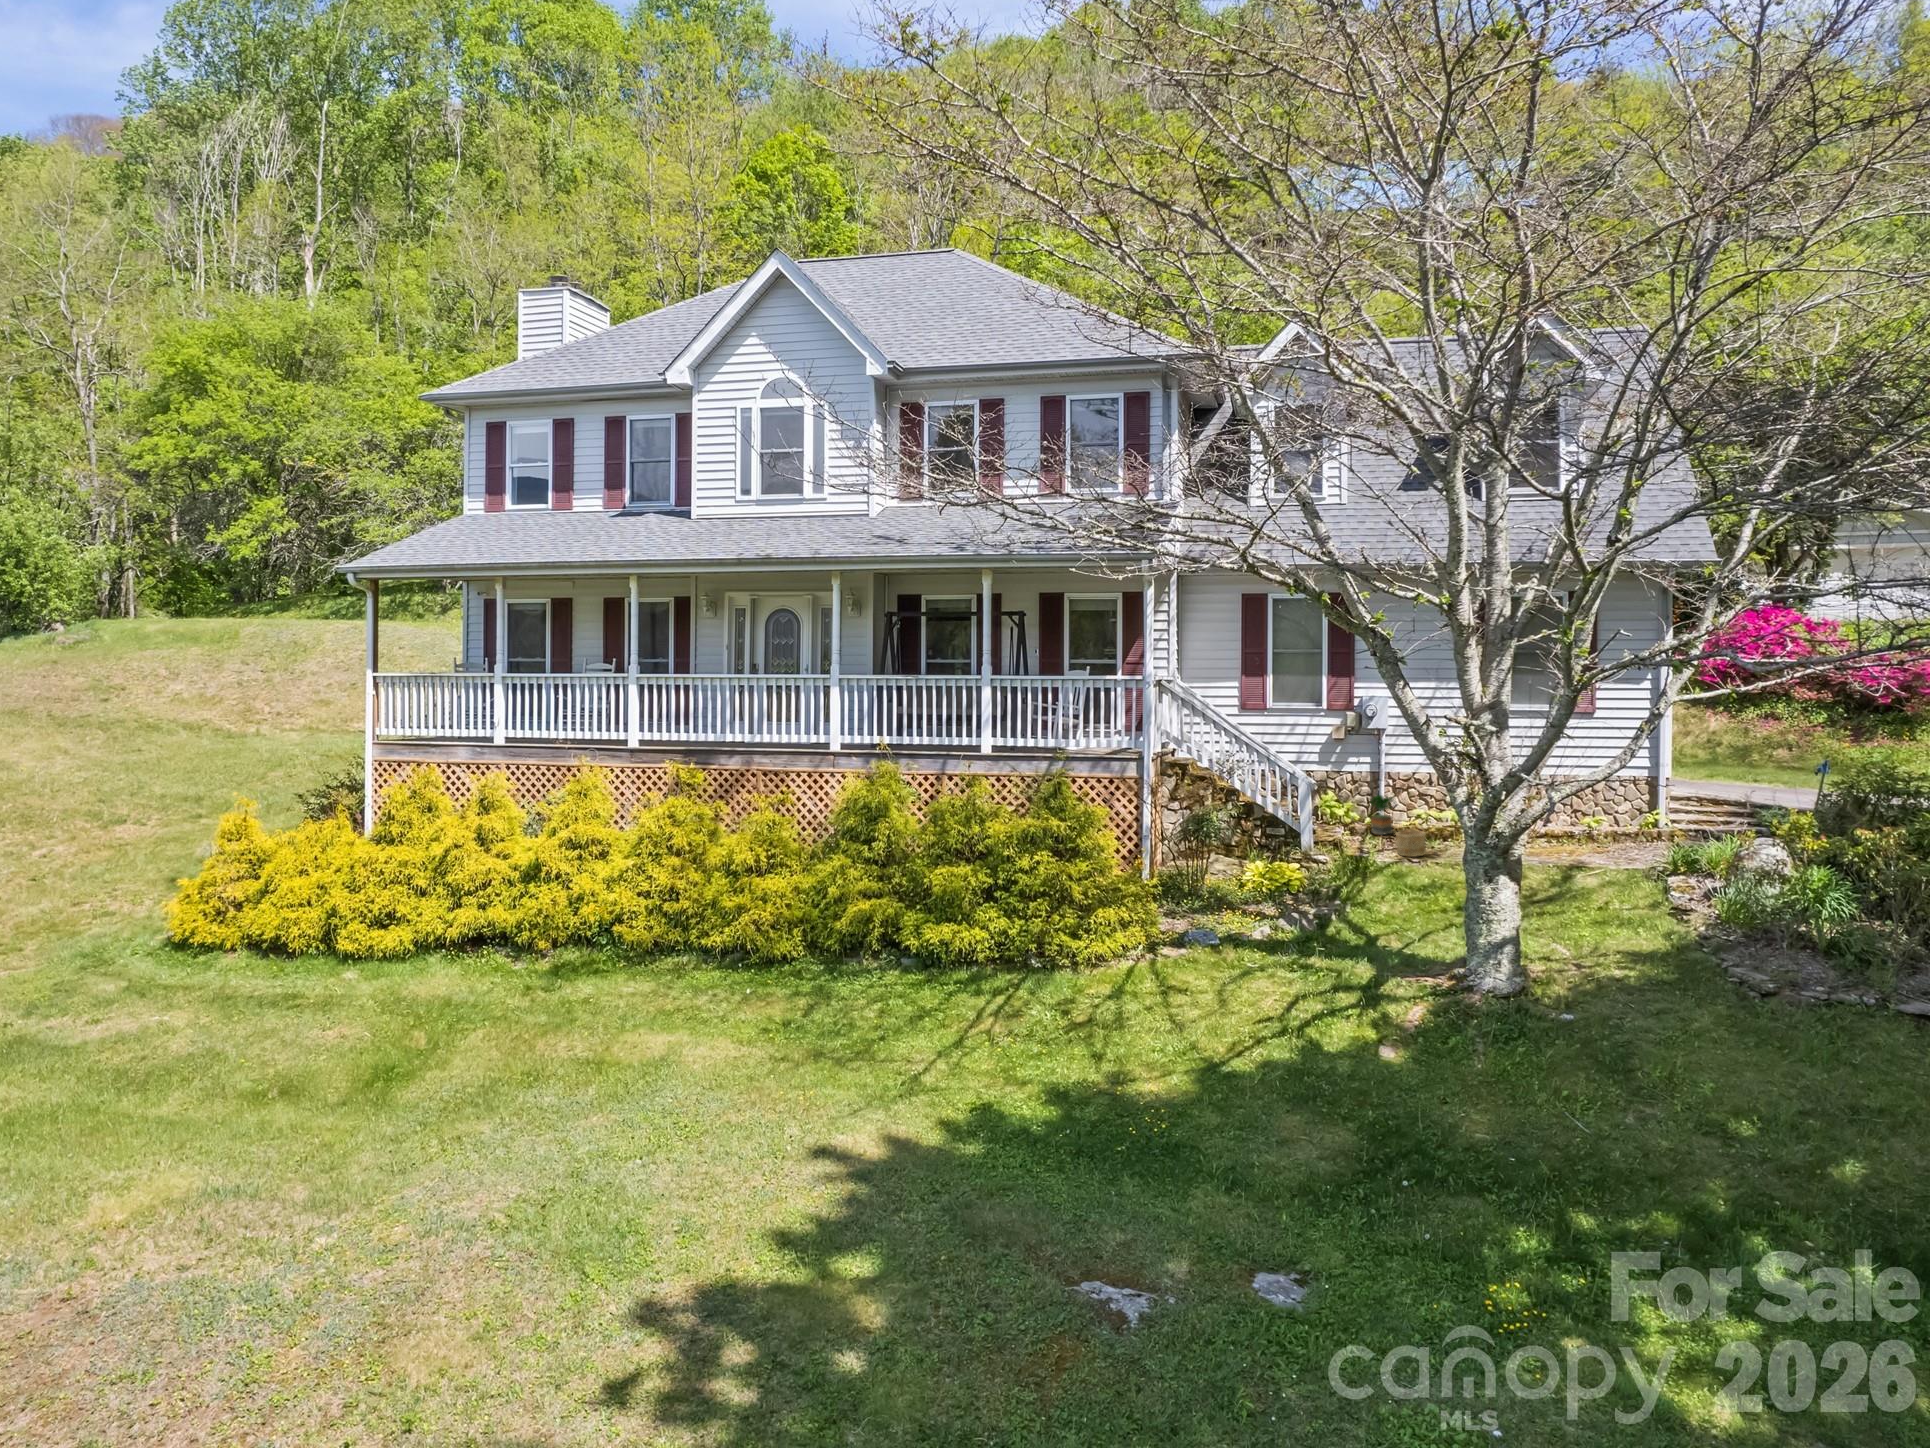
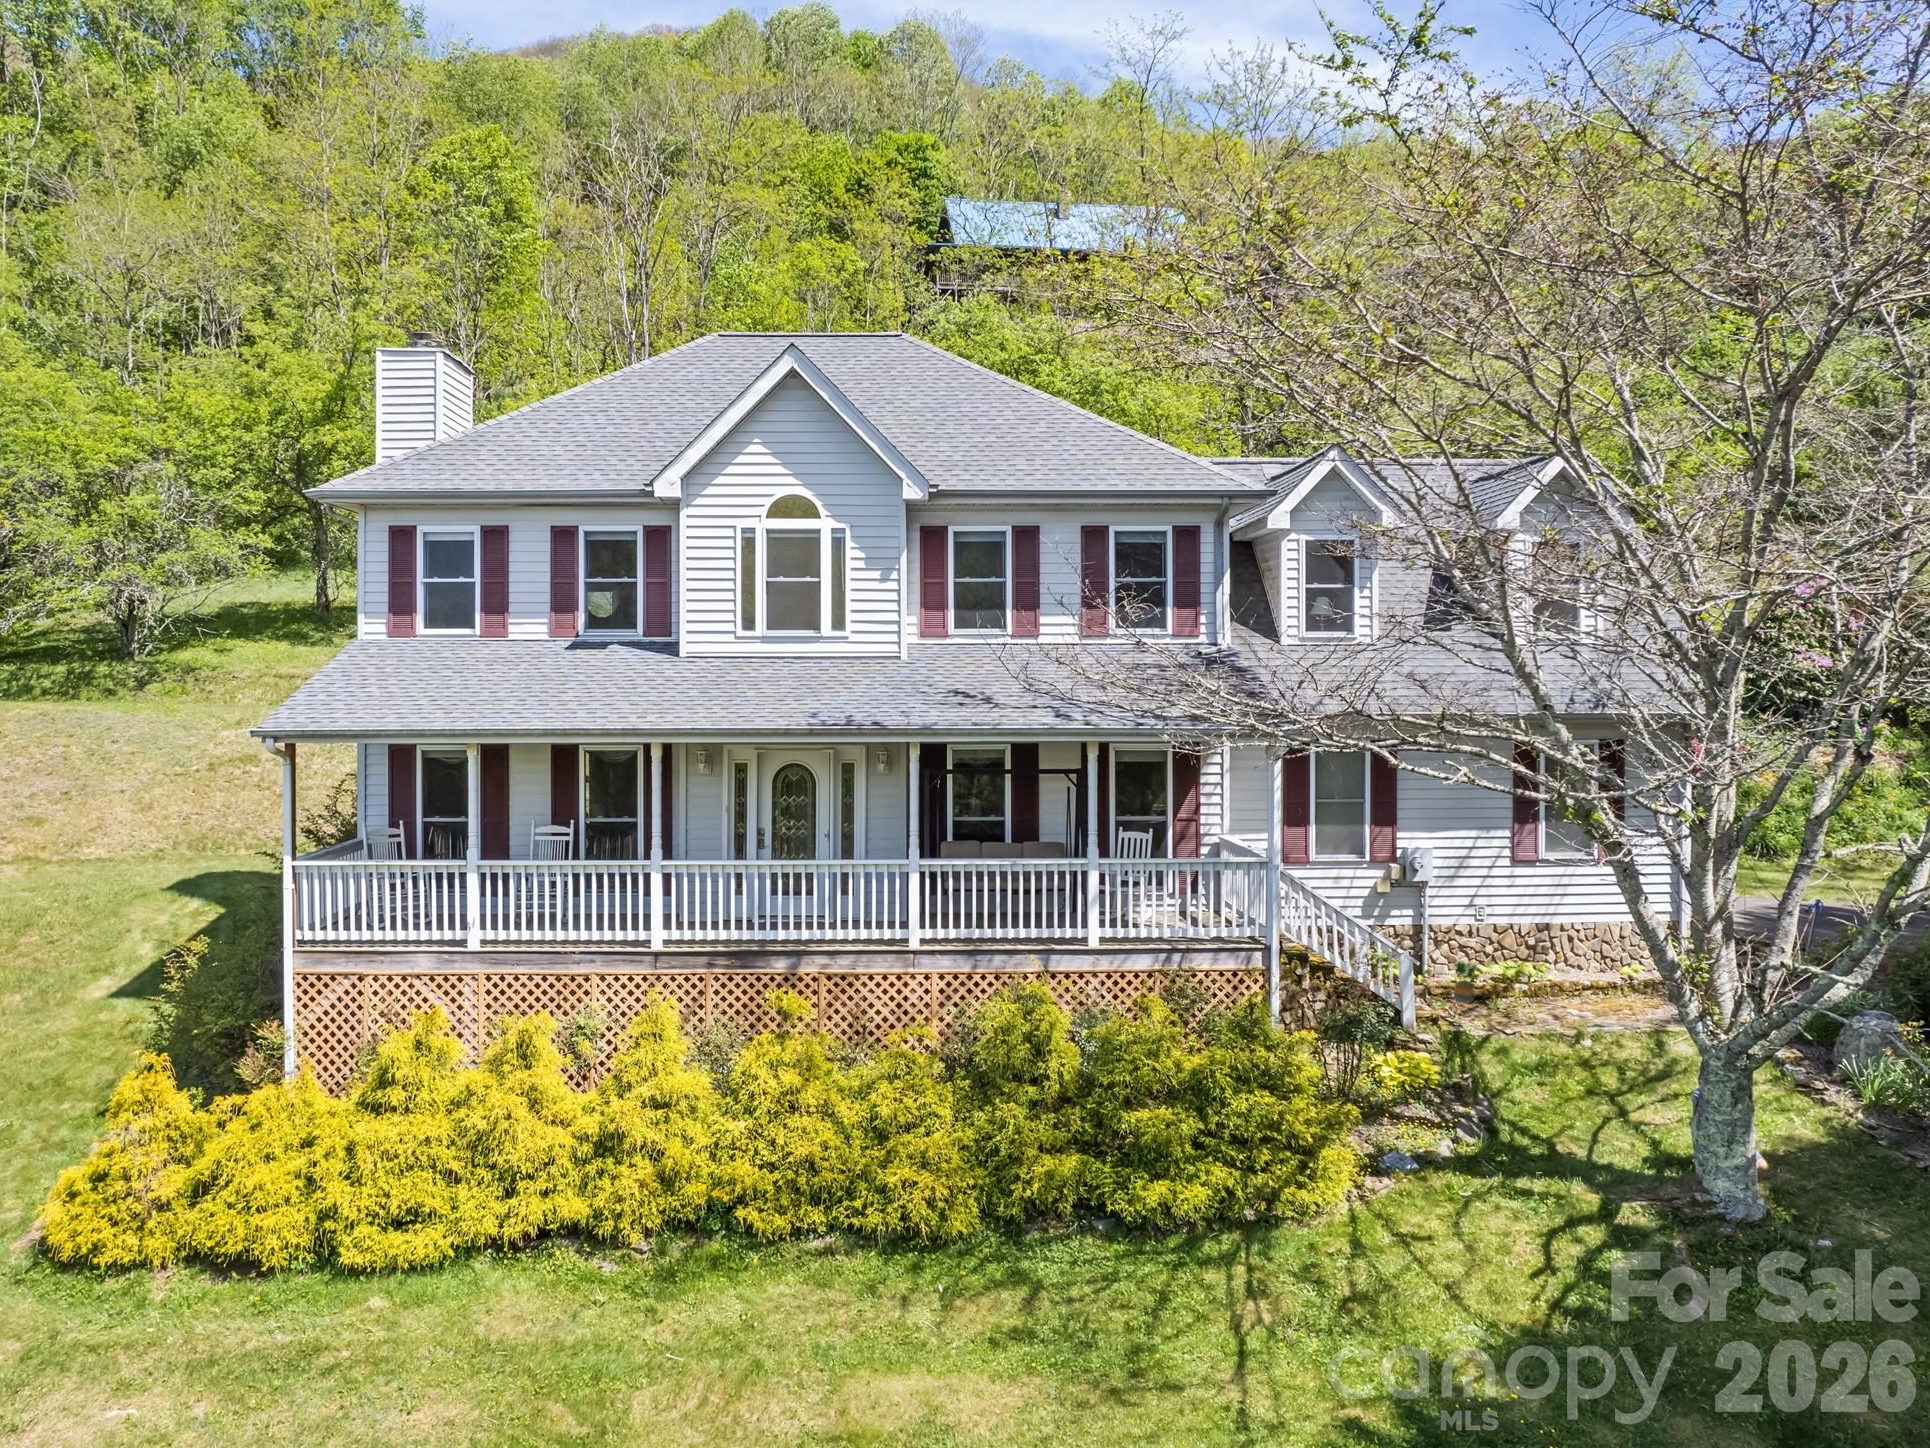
wooden bucket: present [1396,830,1426,857] -> none [1512,1009,1544,1040]

